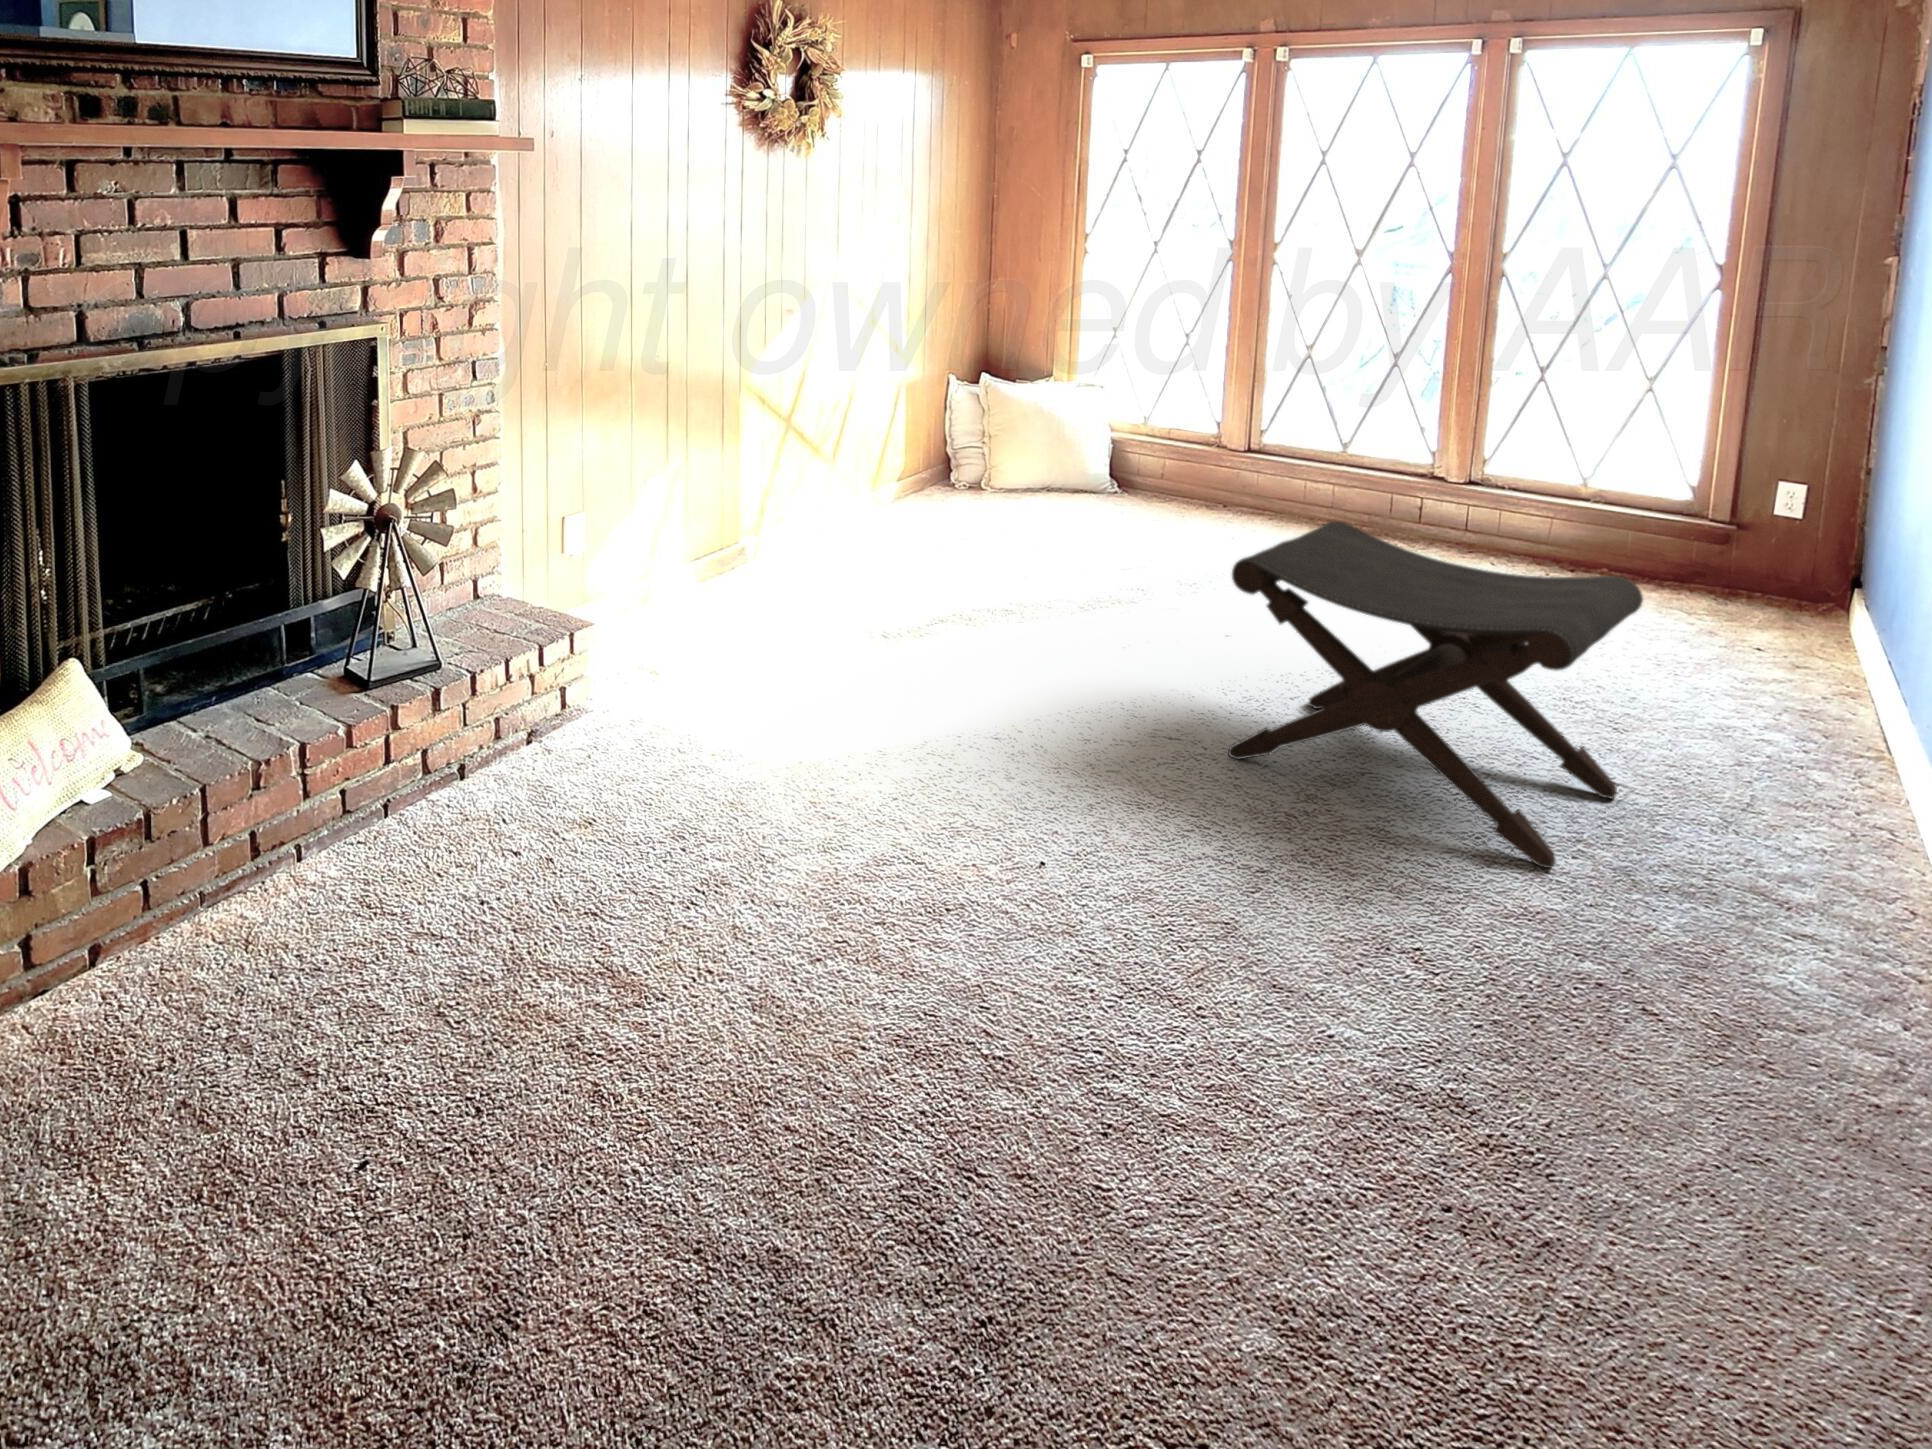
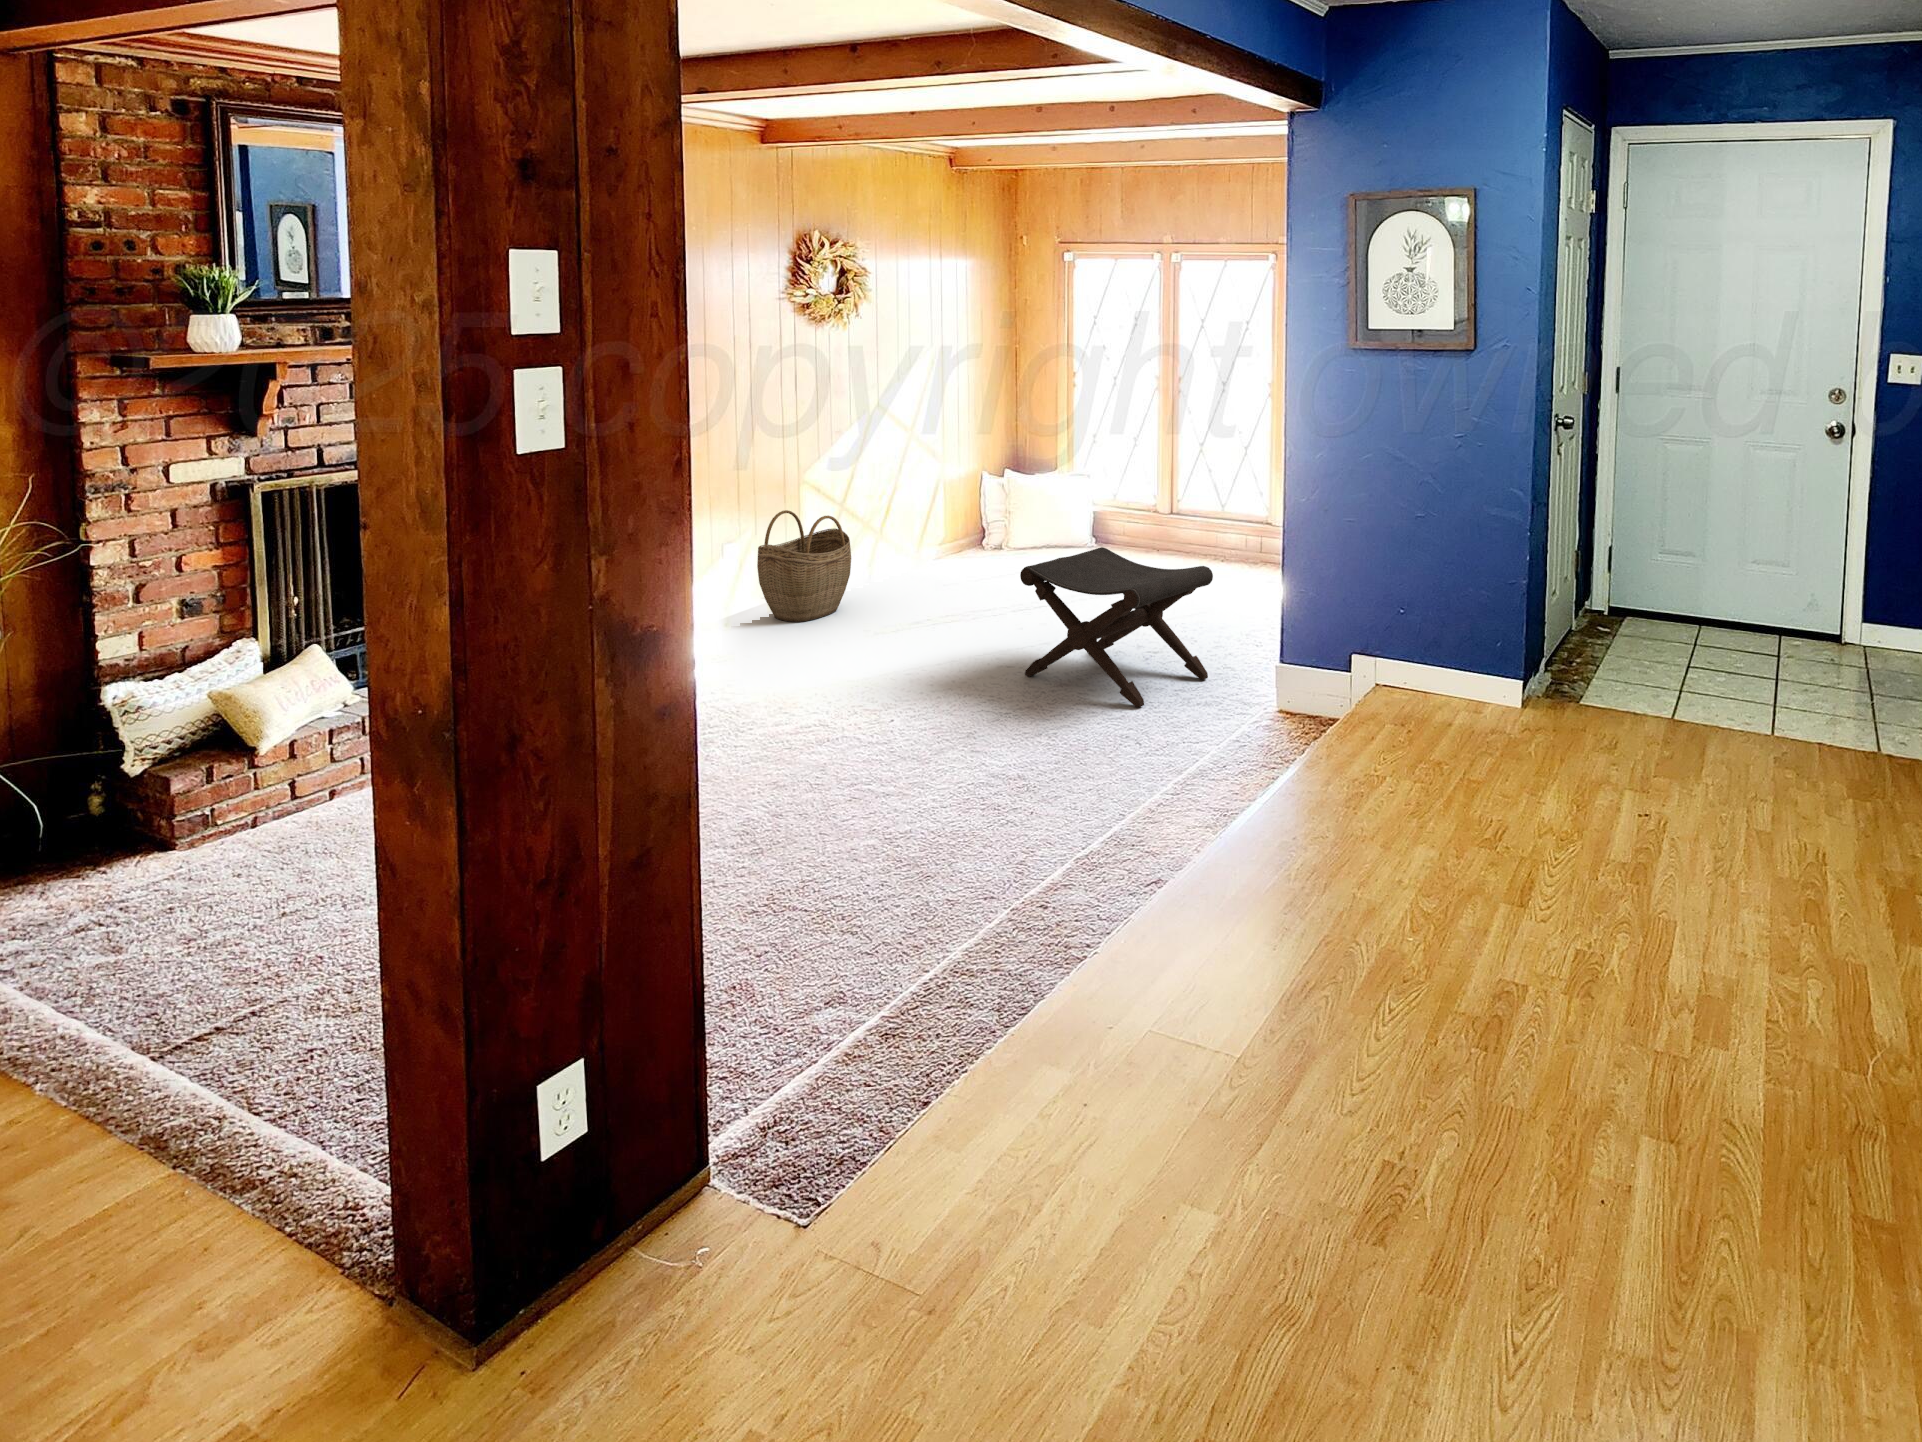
woven basket: none [693,428,829,606] -> present [757,510,851,622]

